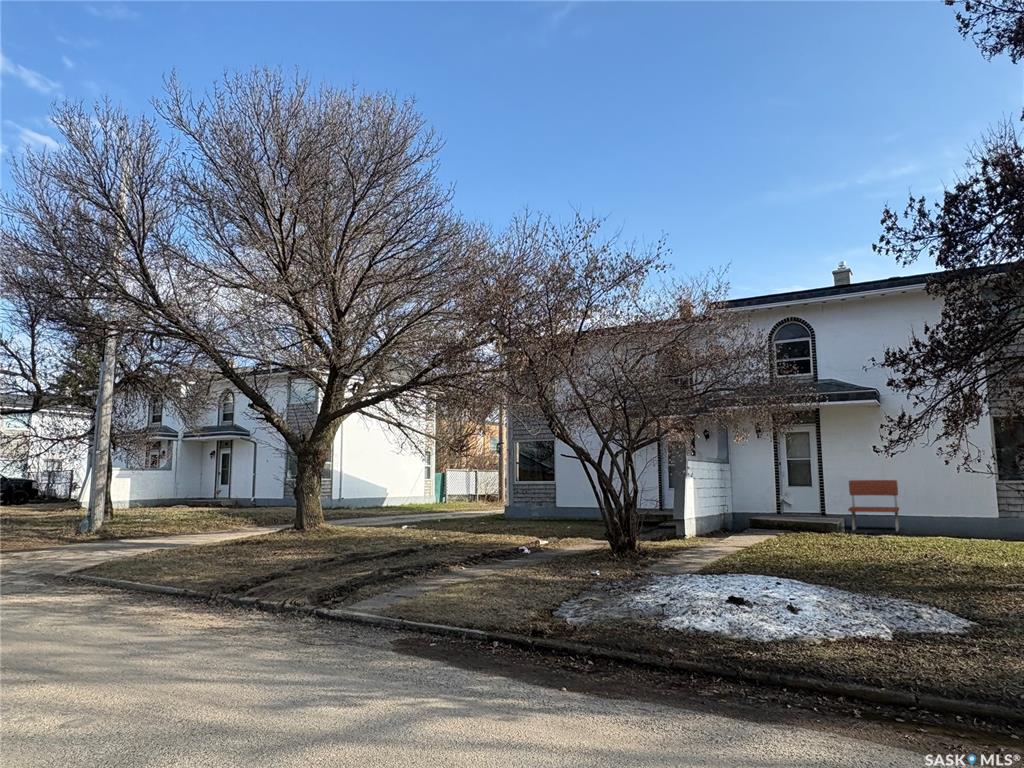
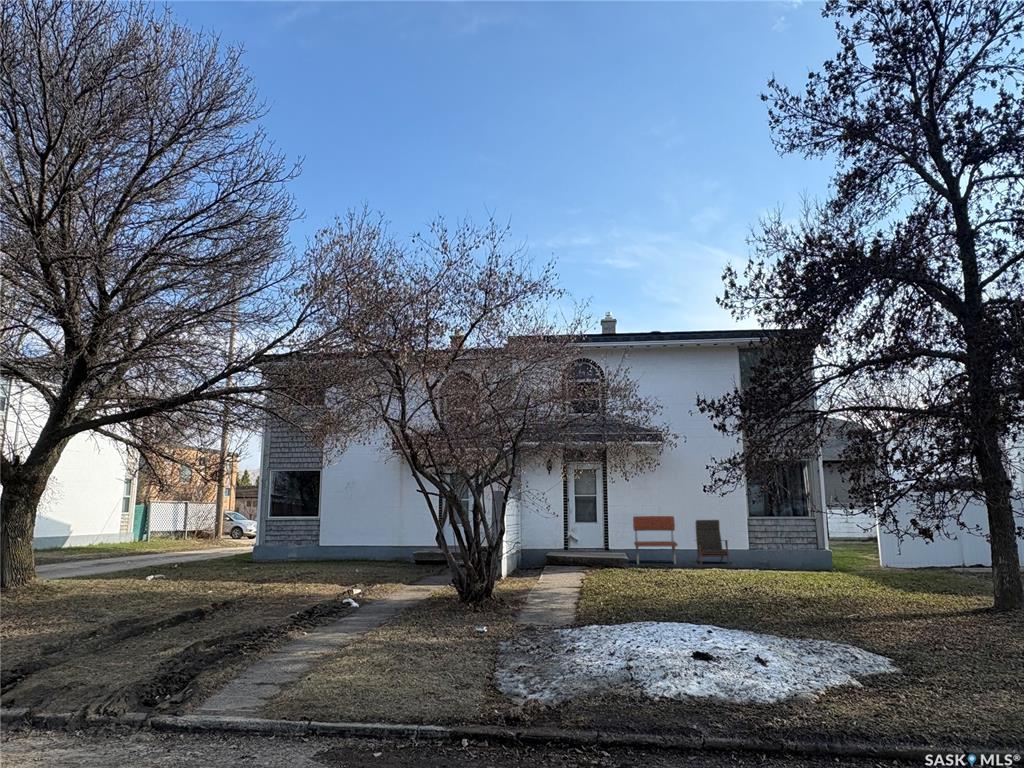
lounge chair: none [923,484,964,533] -> present [696,520,729,565]

